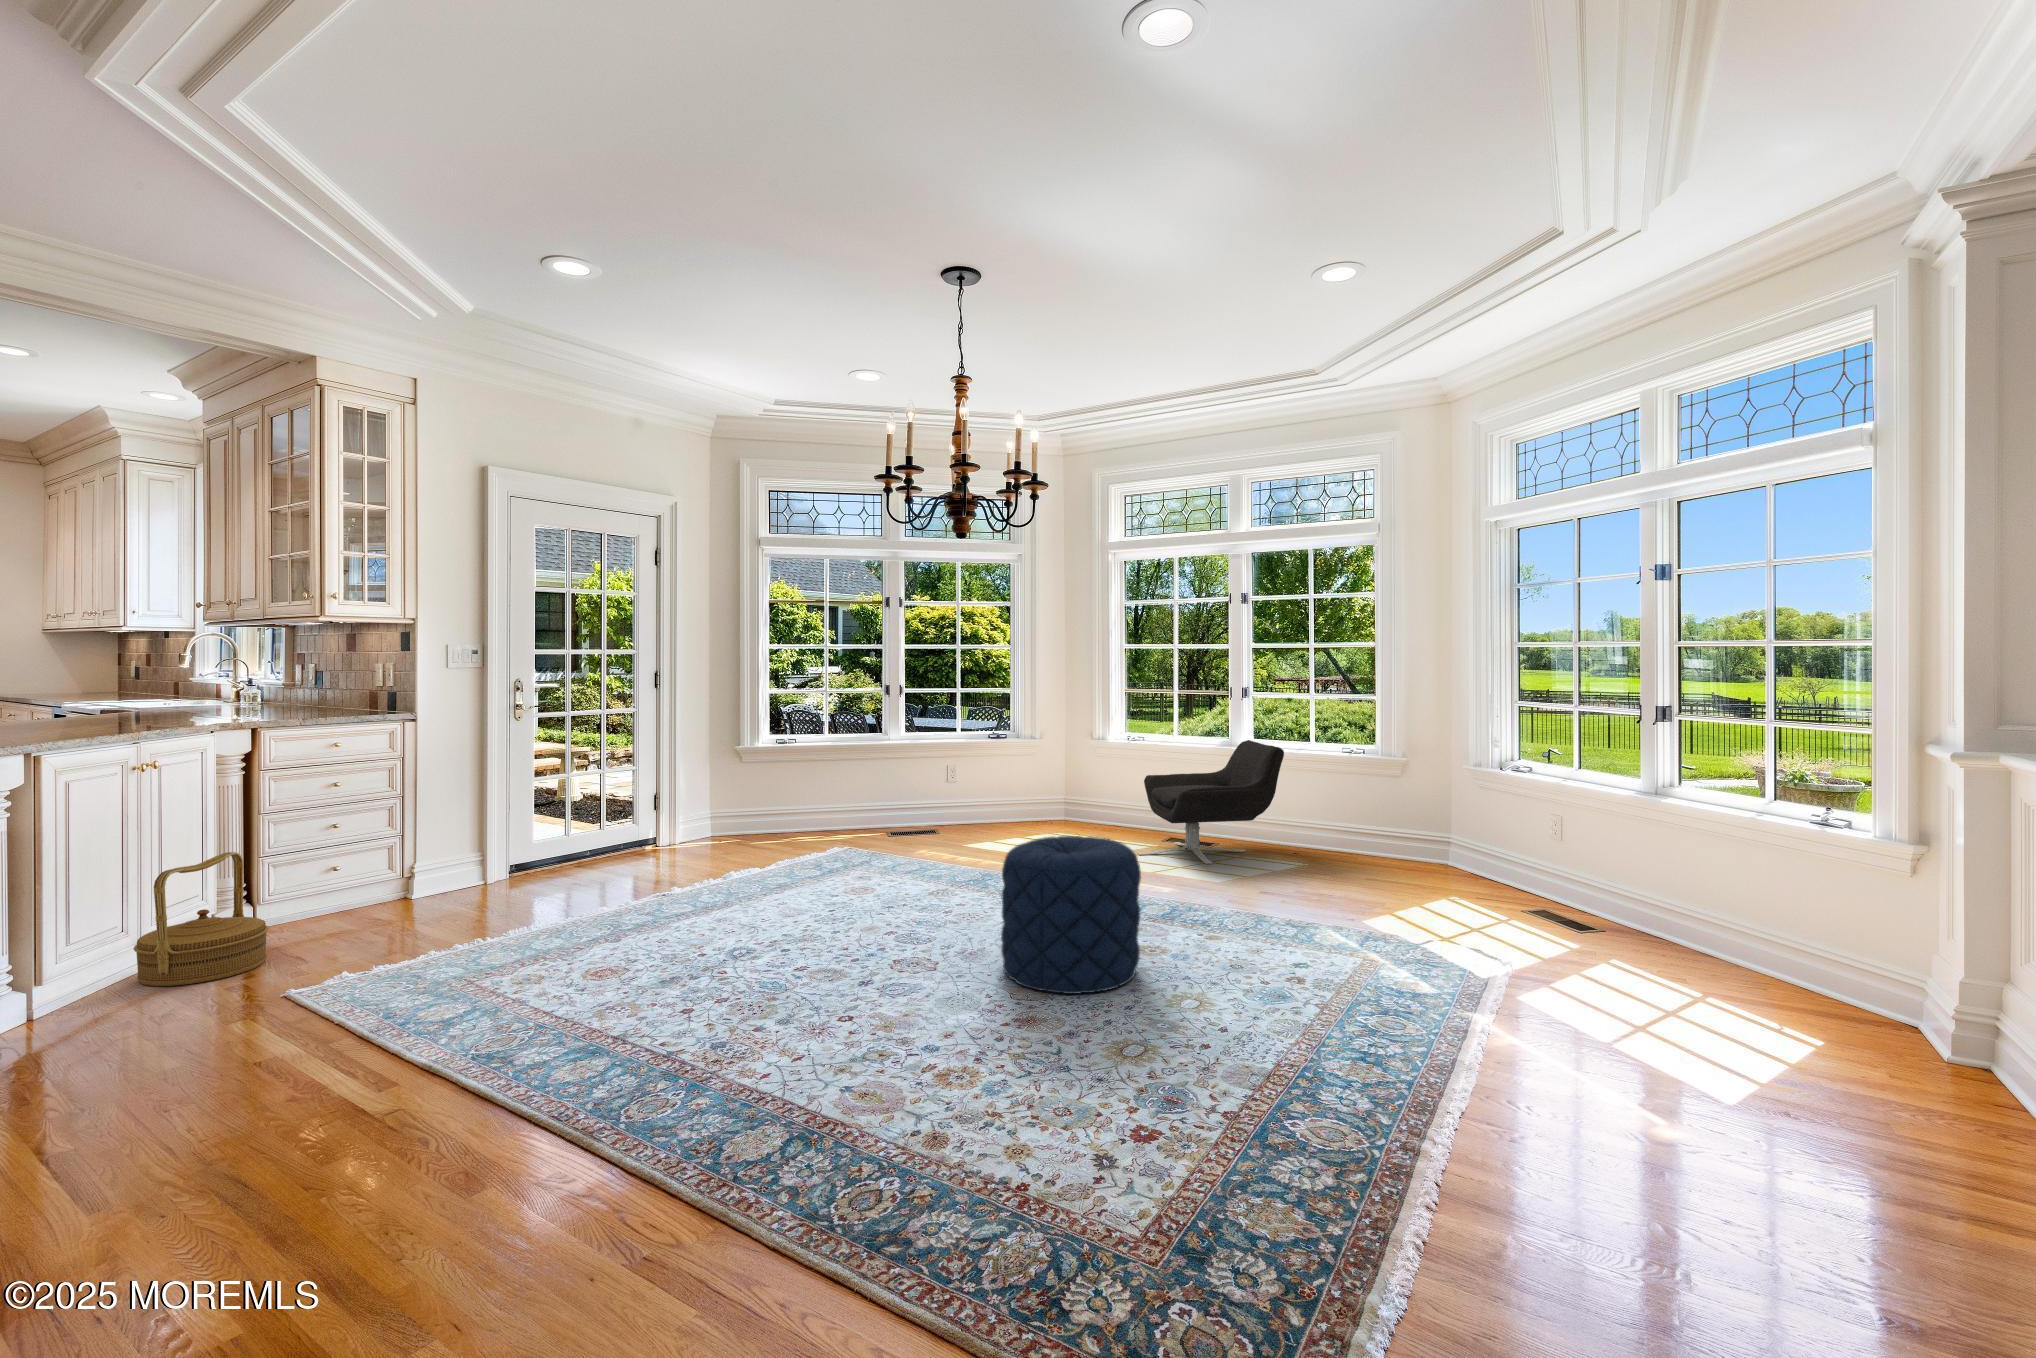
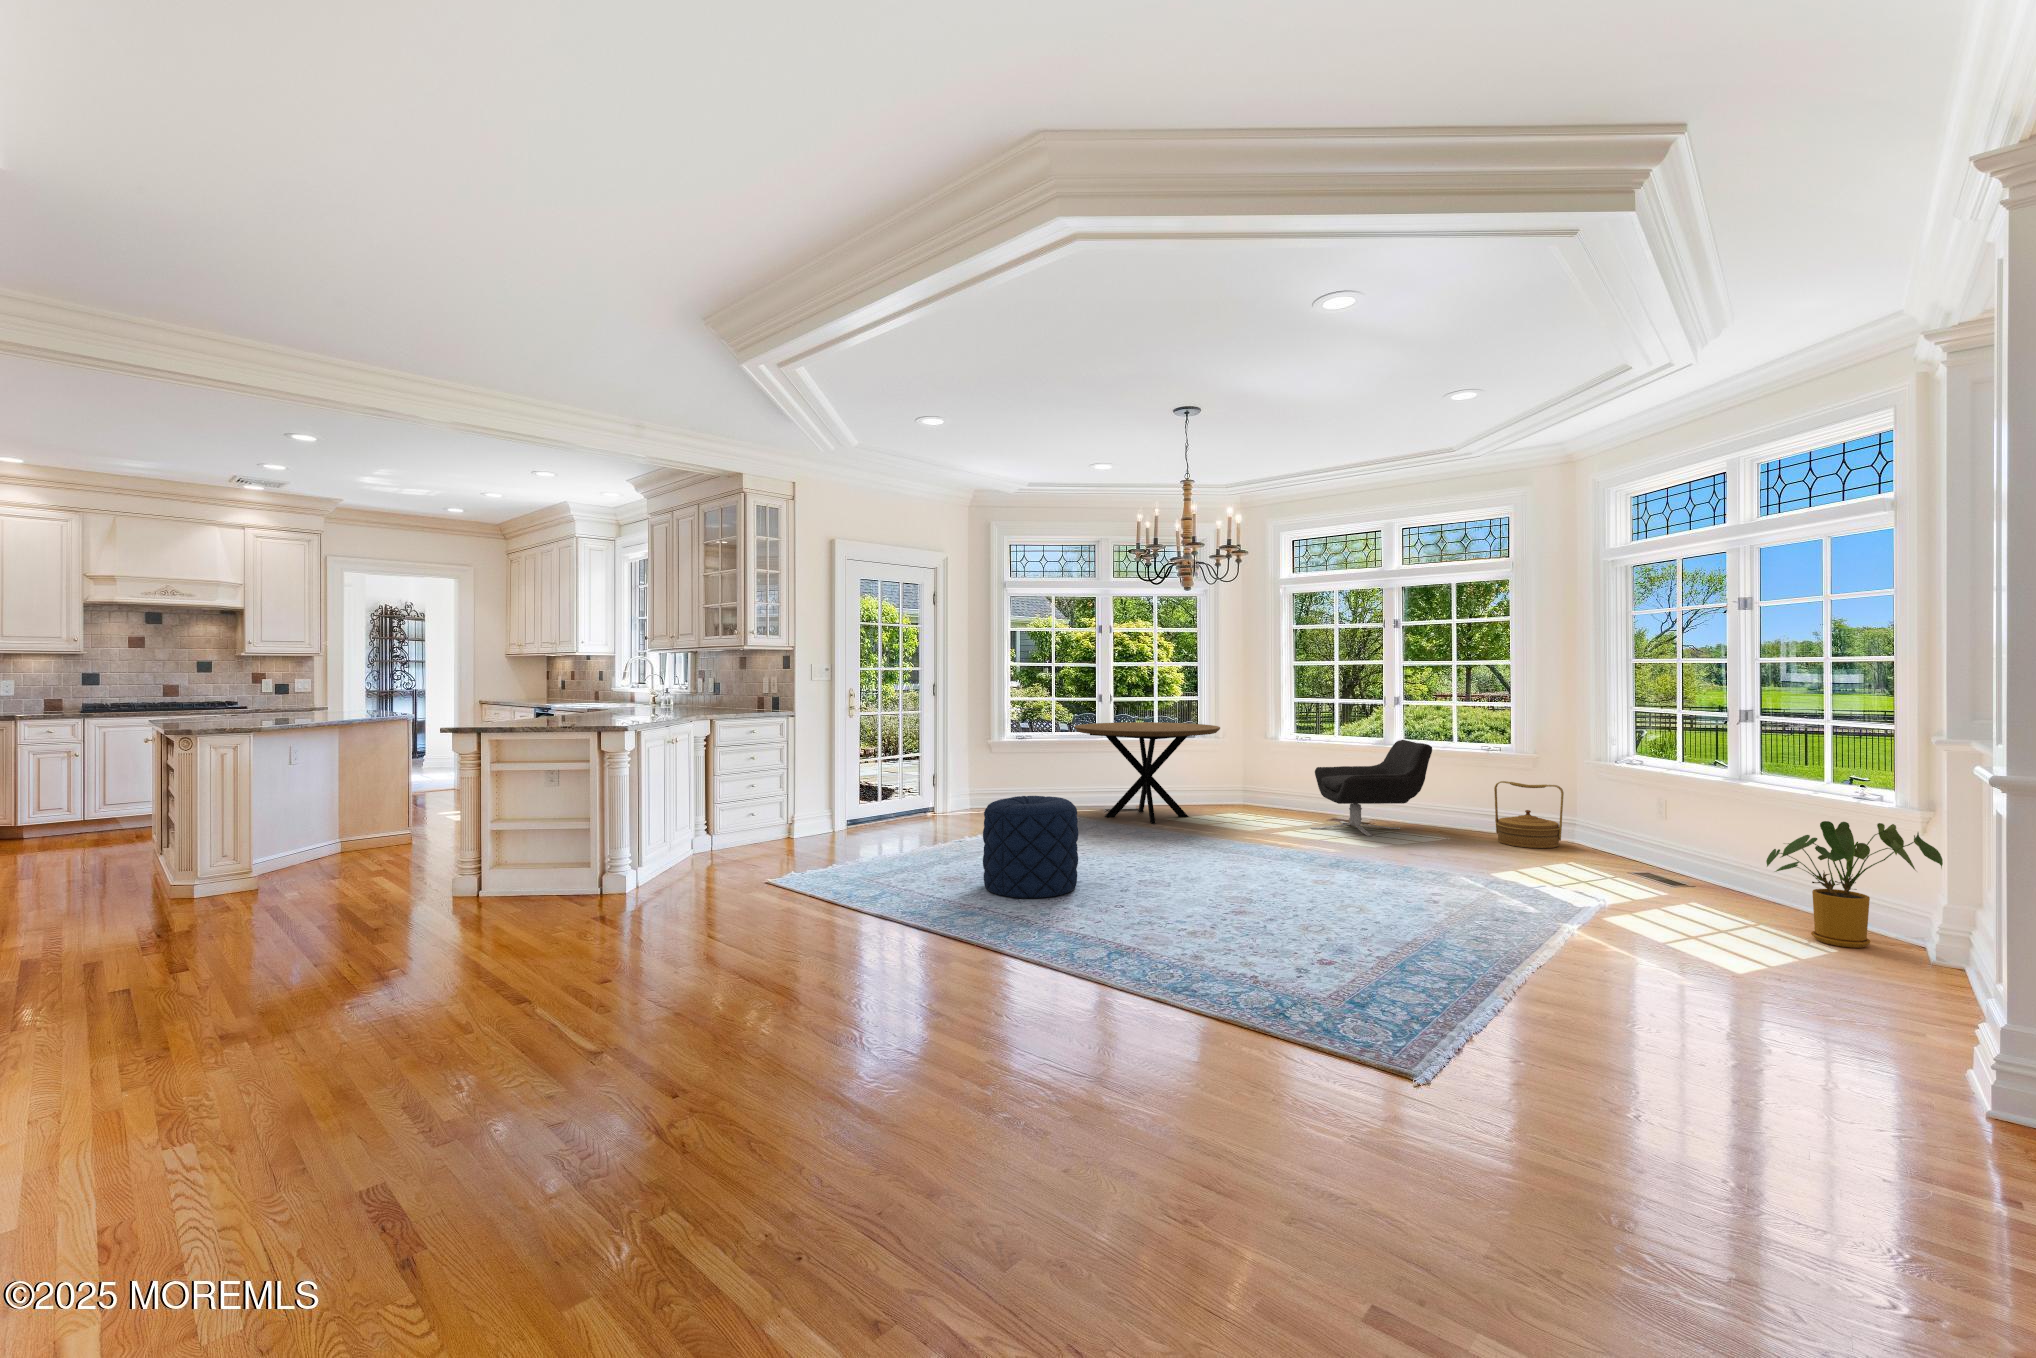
dining table: none [841,720,1029,854] -> present [1074,722,1220,824]
pouf: present [1001,836,1141,994] -> present [983,796,1079,898]
woven basket: present [134,852,269,986] -> present [1494,781,1564,848]
house plant: none [1730,864,1963,1038] -> present [1766,821,1943,948]

